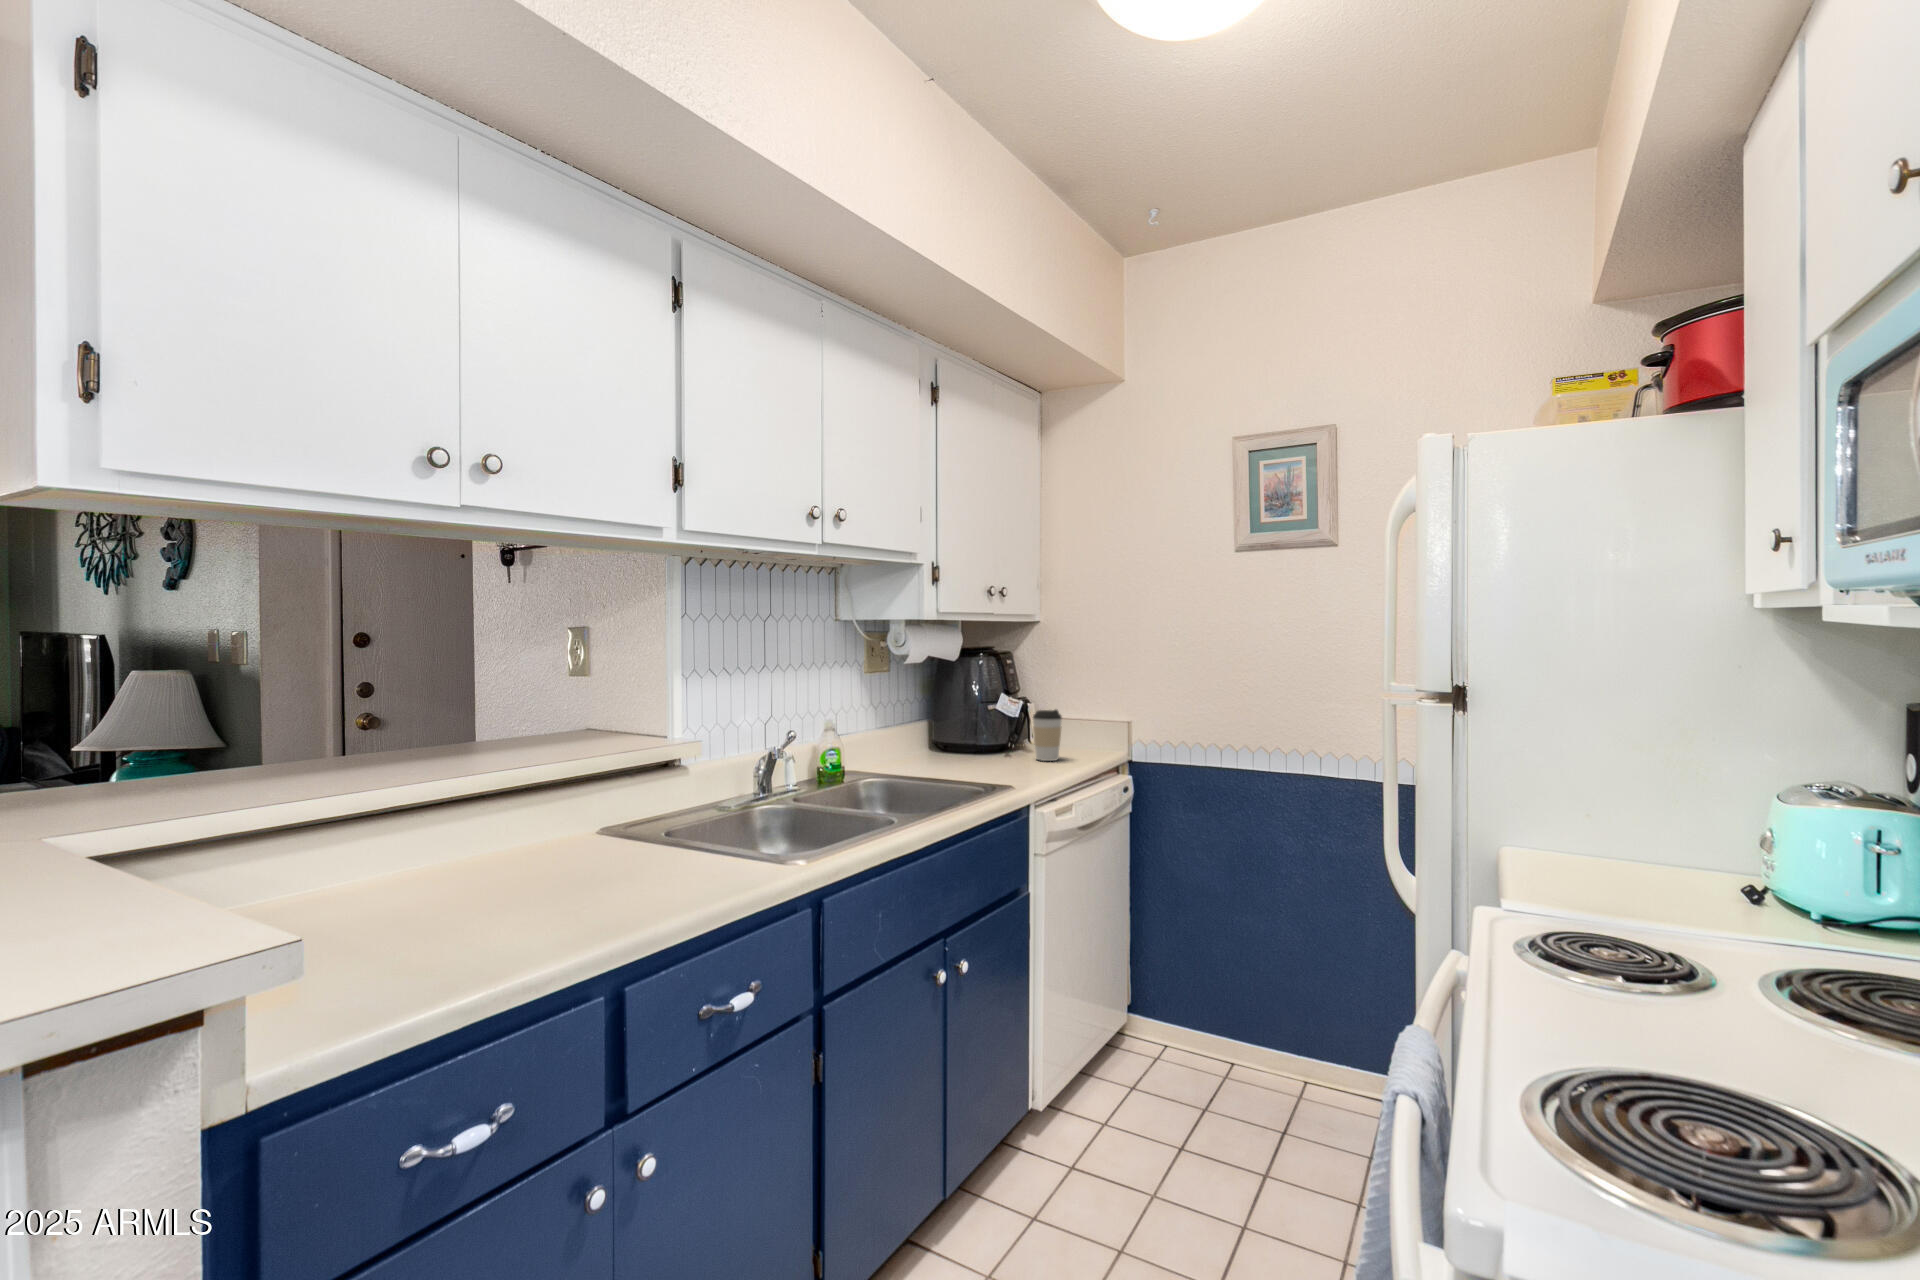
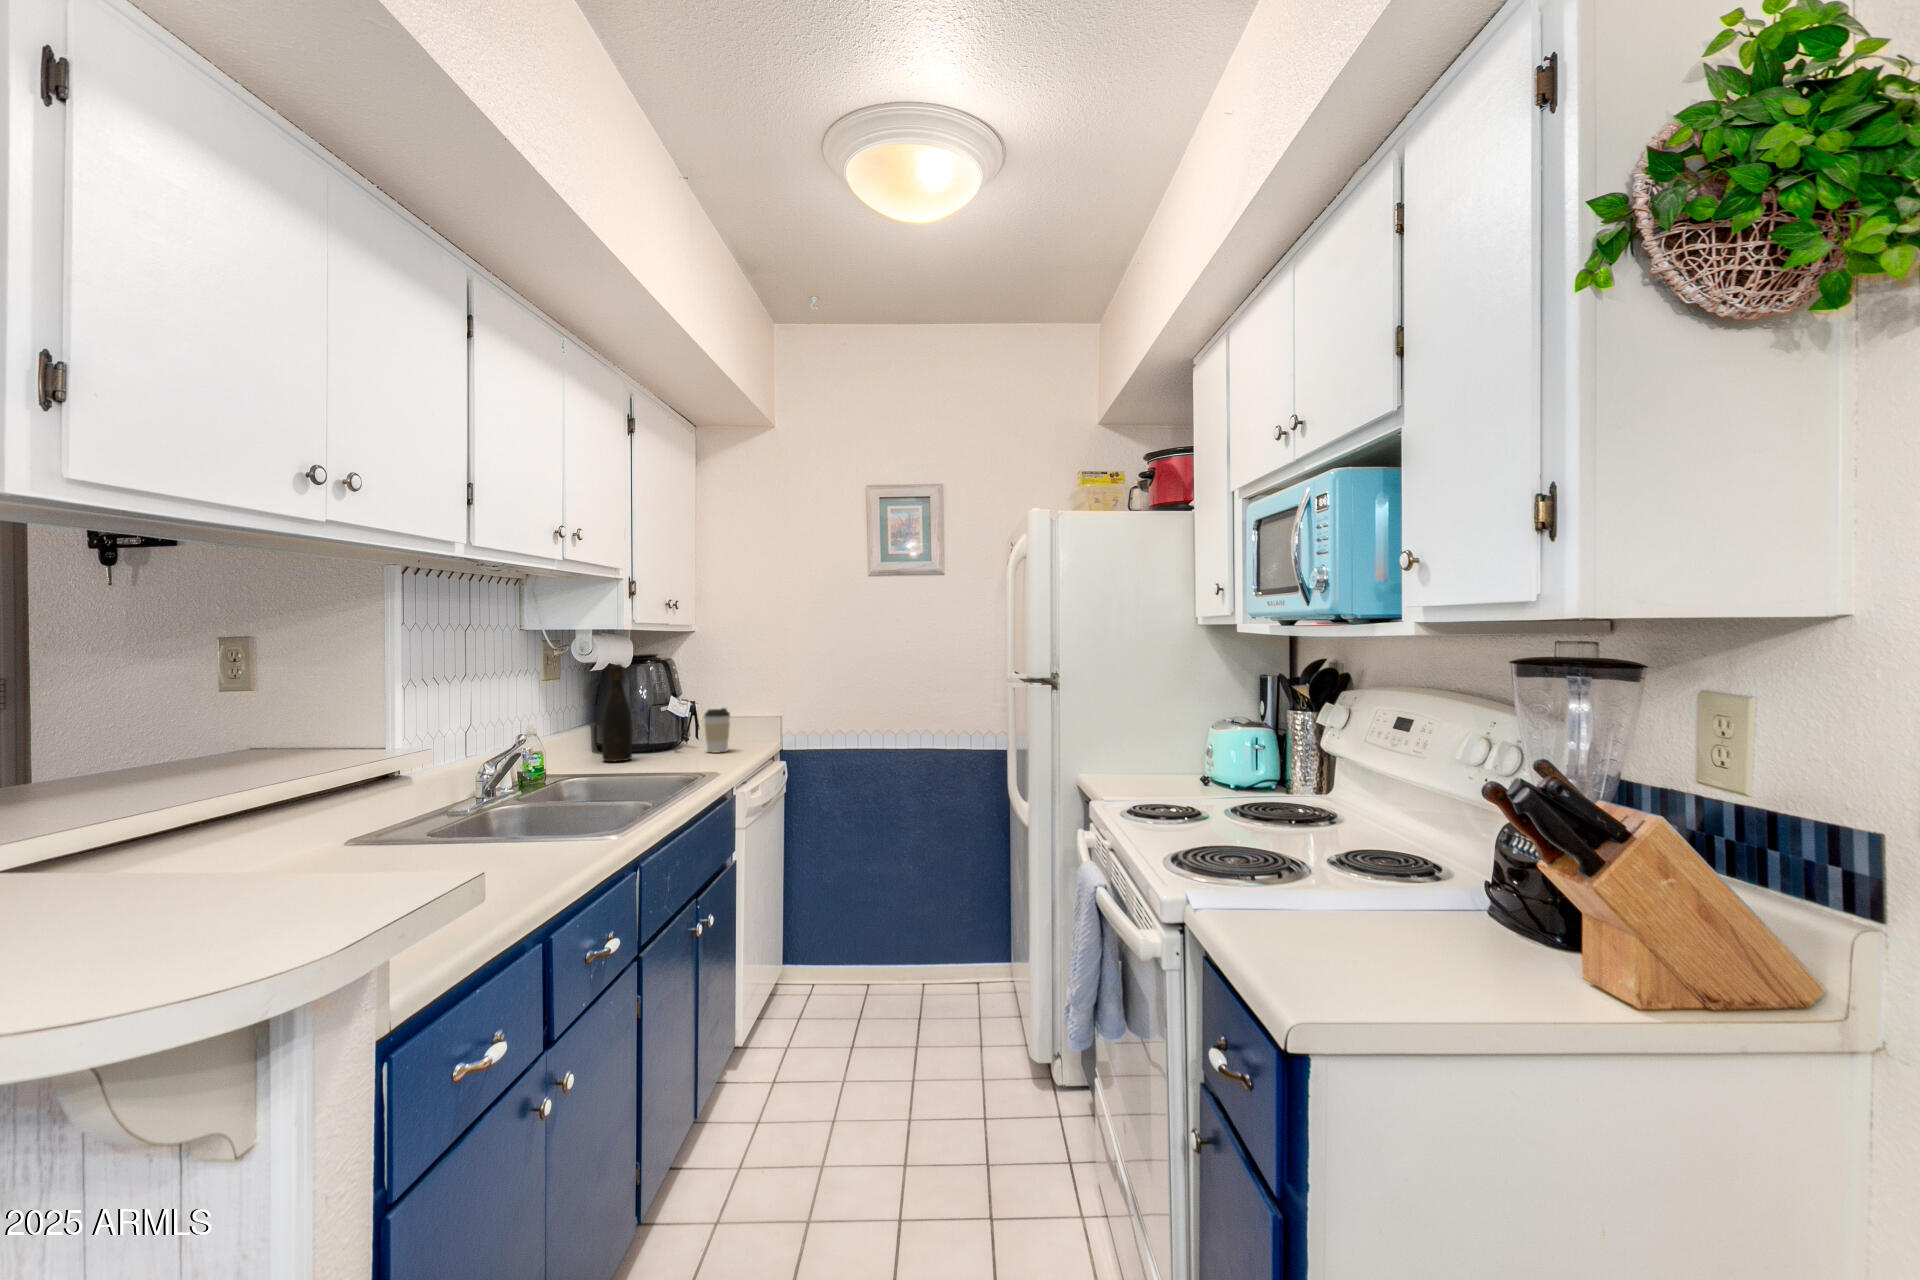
bottle: none [922,655,952,763] -> present [602,664,632,762]

